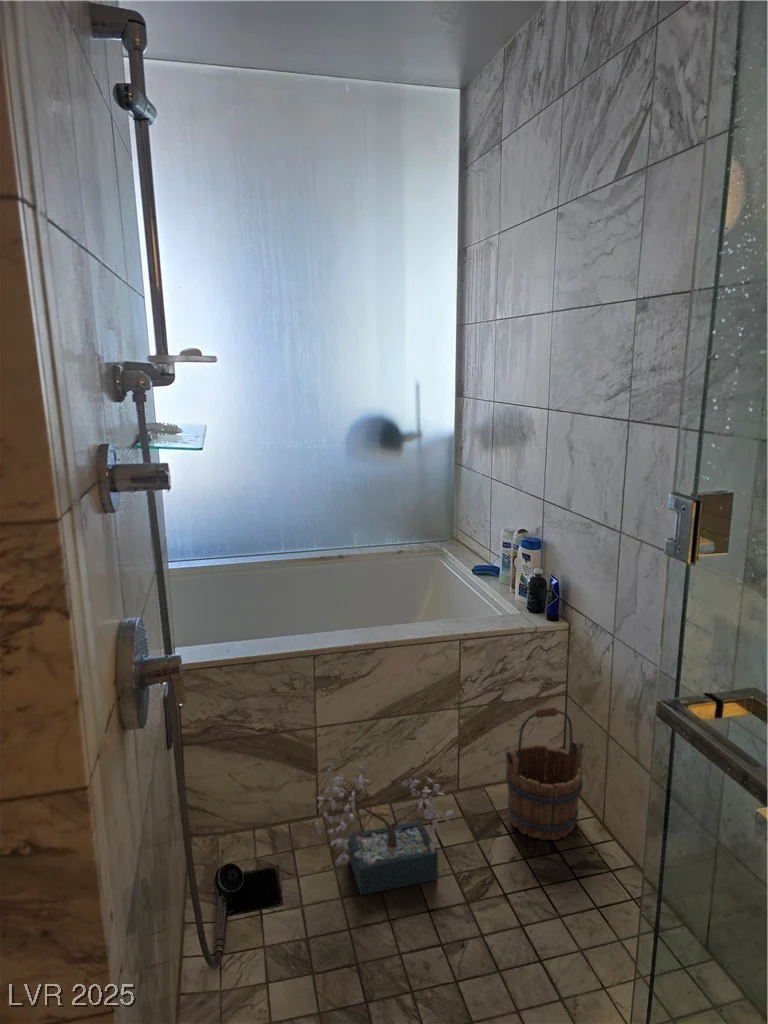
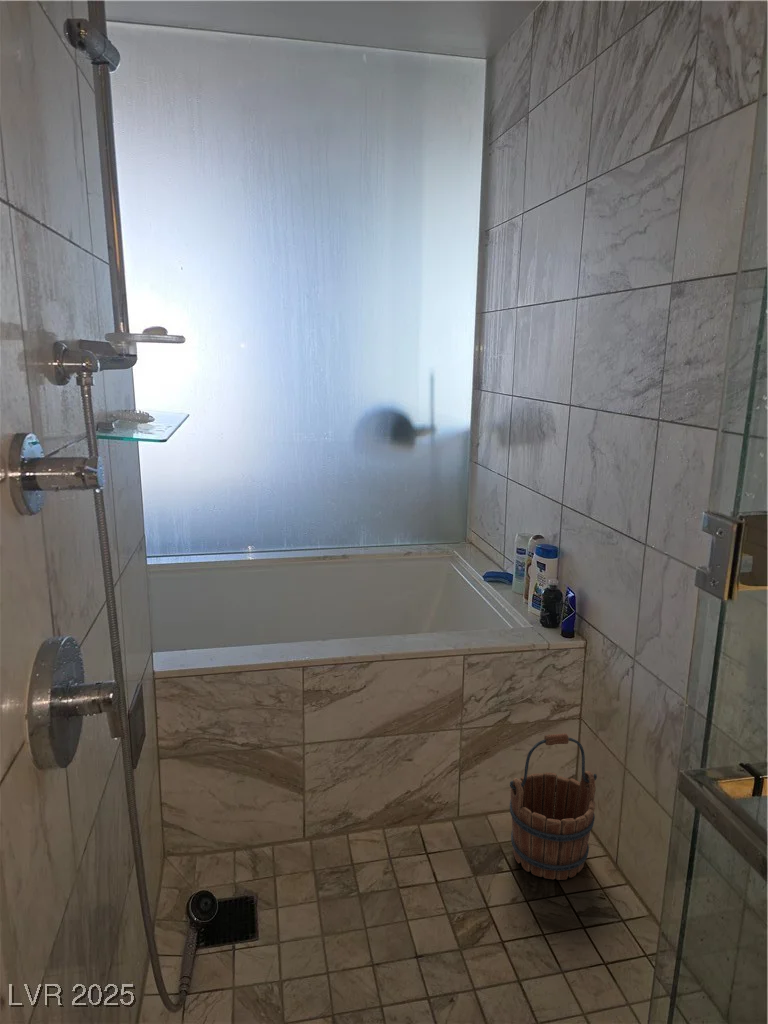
decorative plant: present [315,763,453,895] -> none [296,787,449,934]

